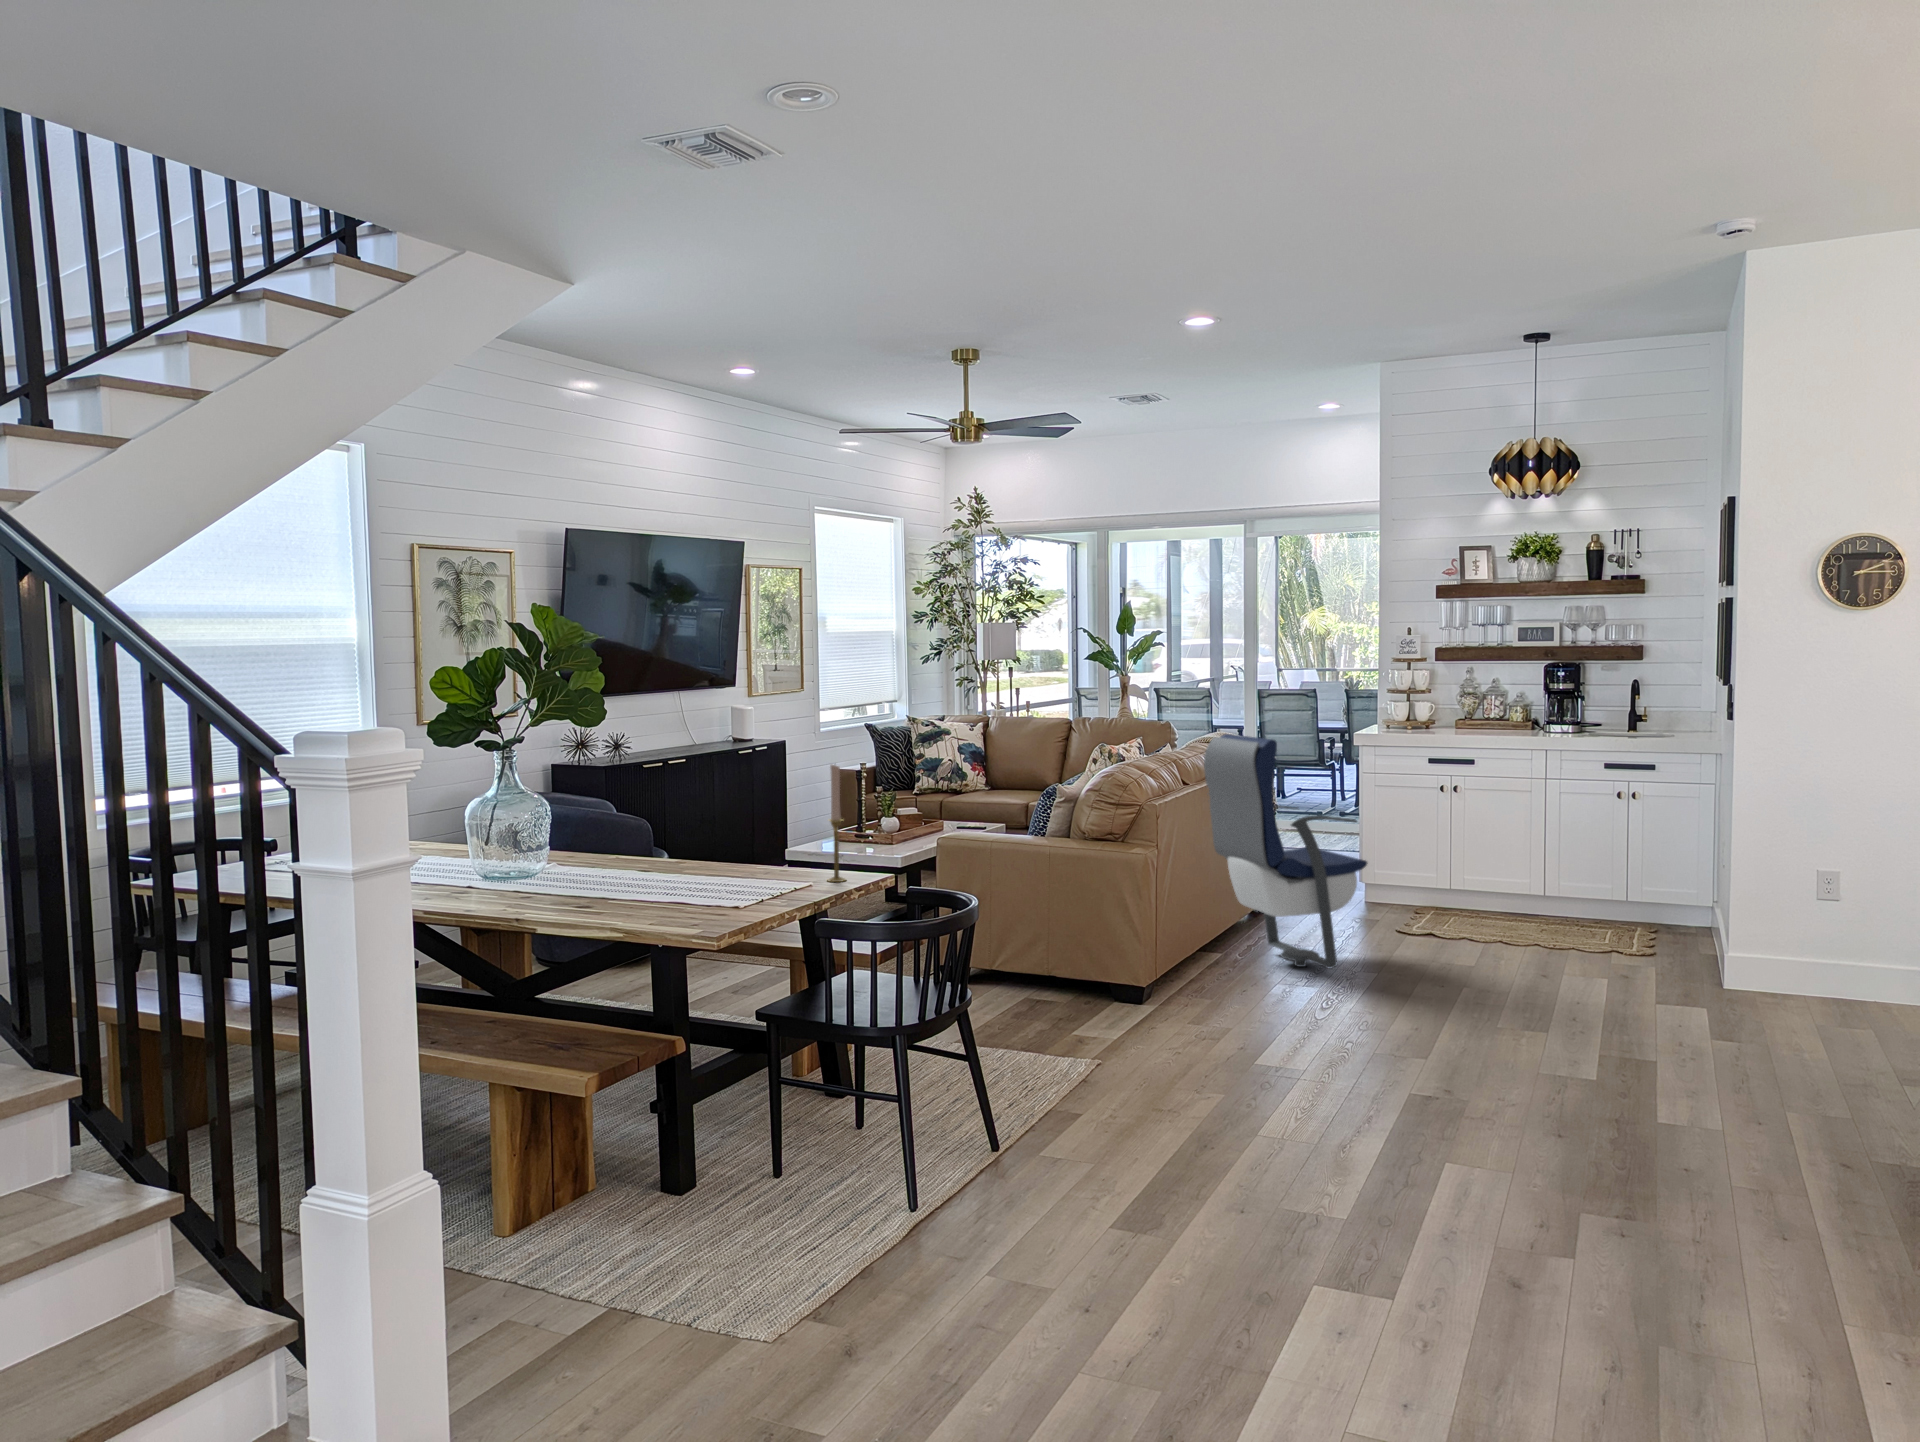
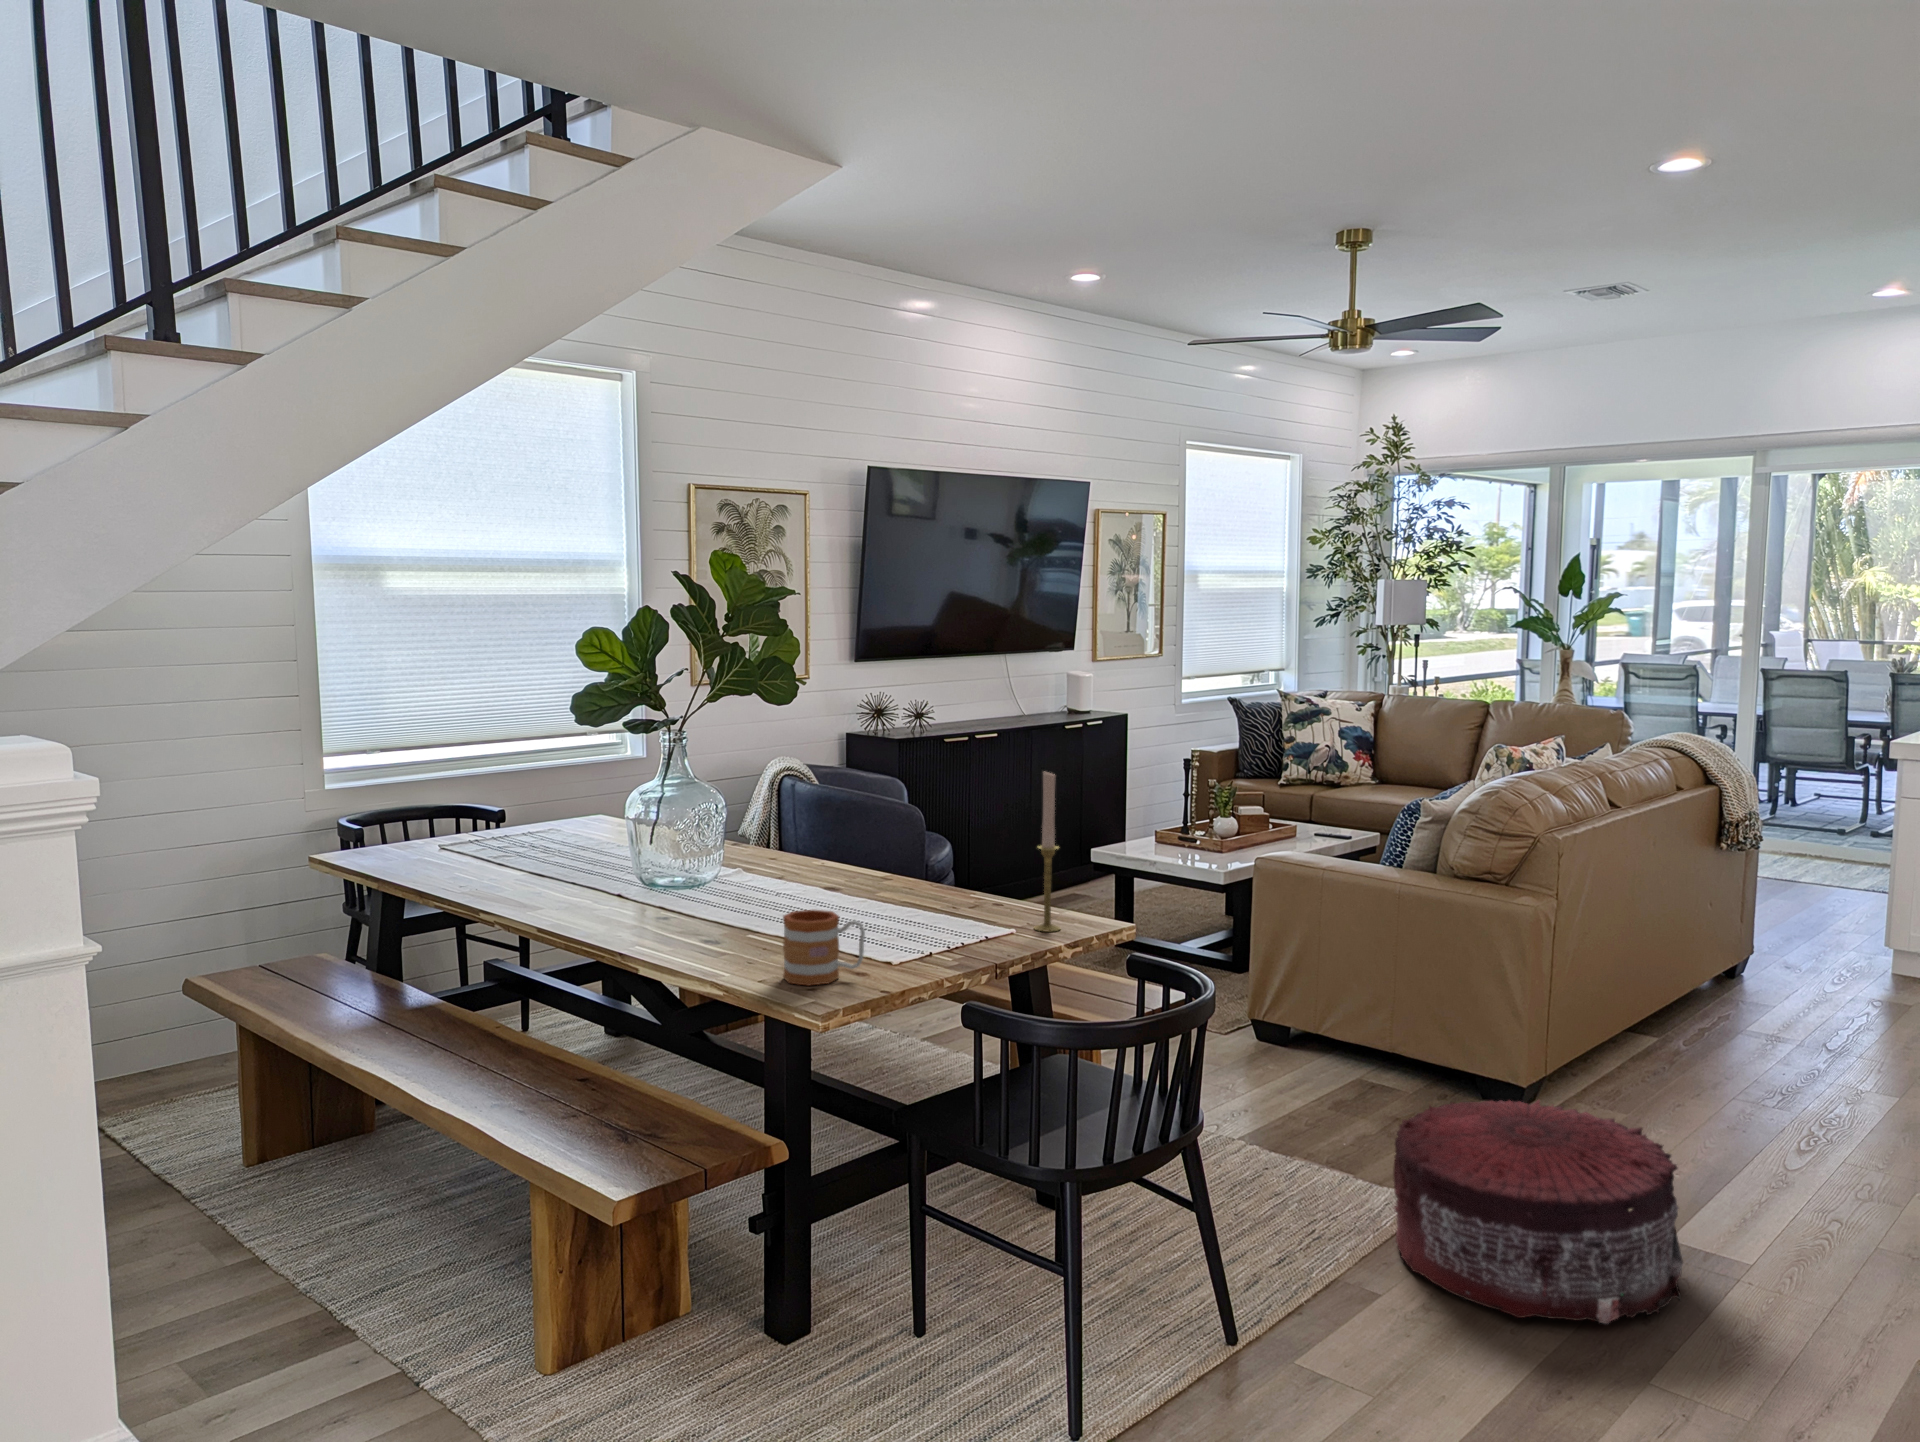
armchair: present [1204,734,1368,969] -> none [1646,739,1899,1086]
mug: none [672,868,733,921] -> present [783,910,865,985]
pouf: none [1076,978,1264,1111] -> present [1393,1100,1683,1324]

